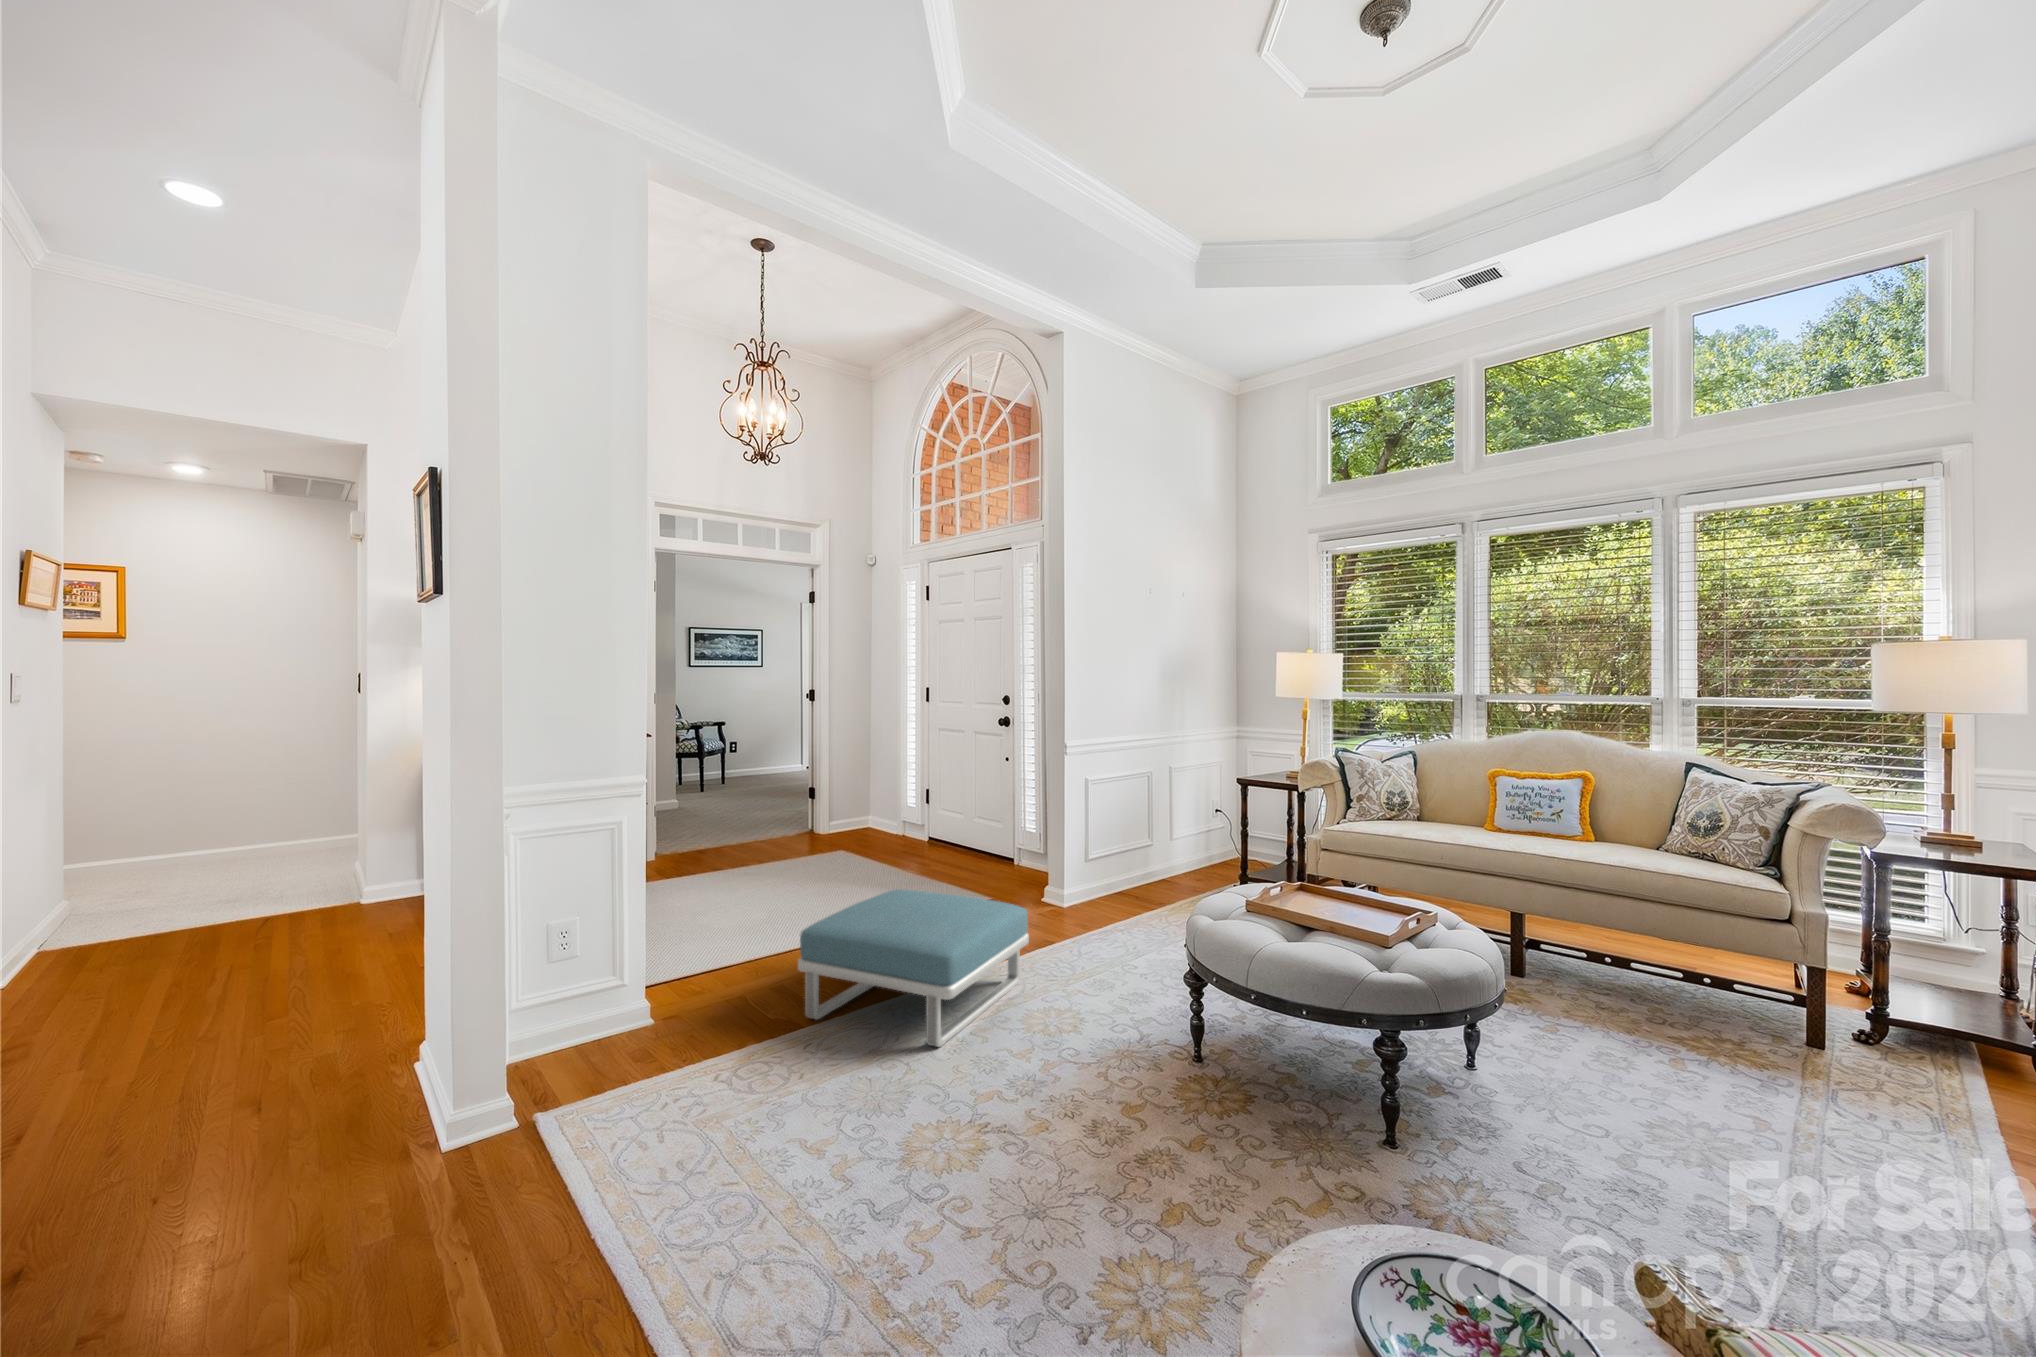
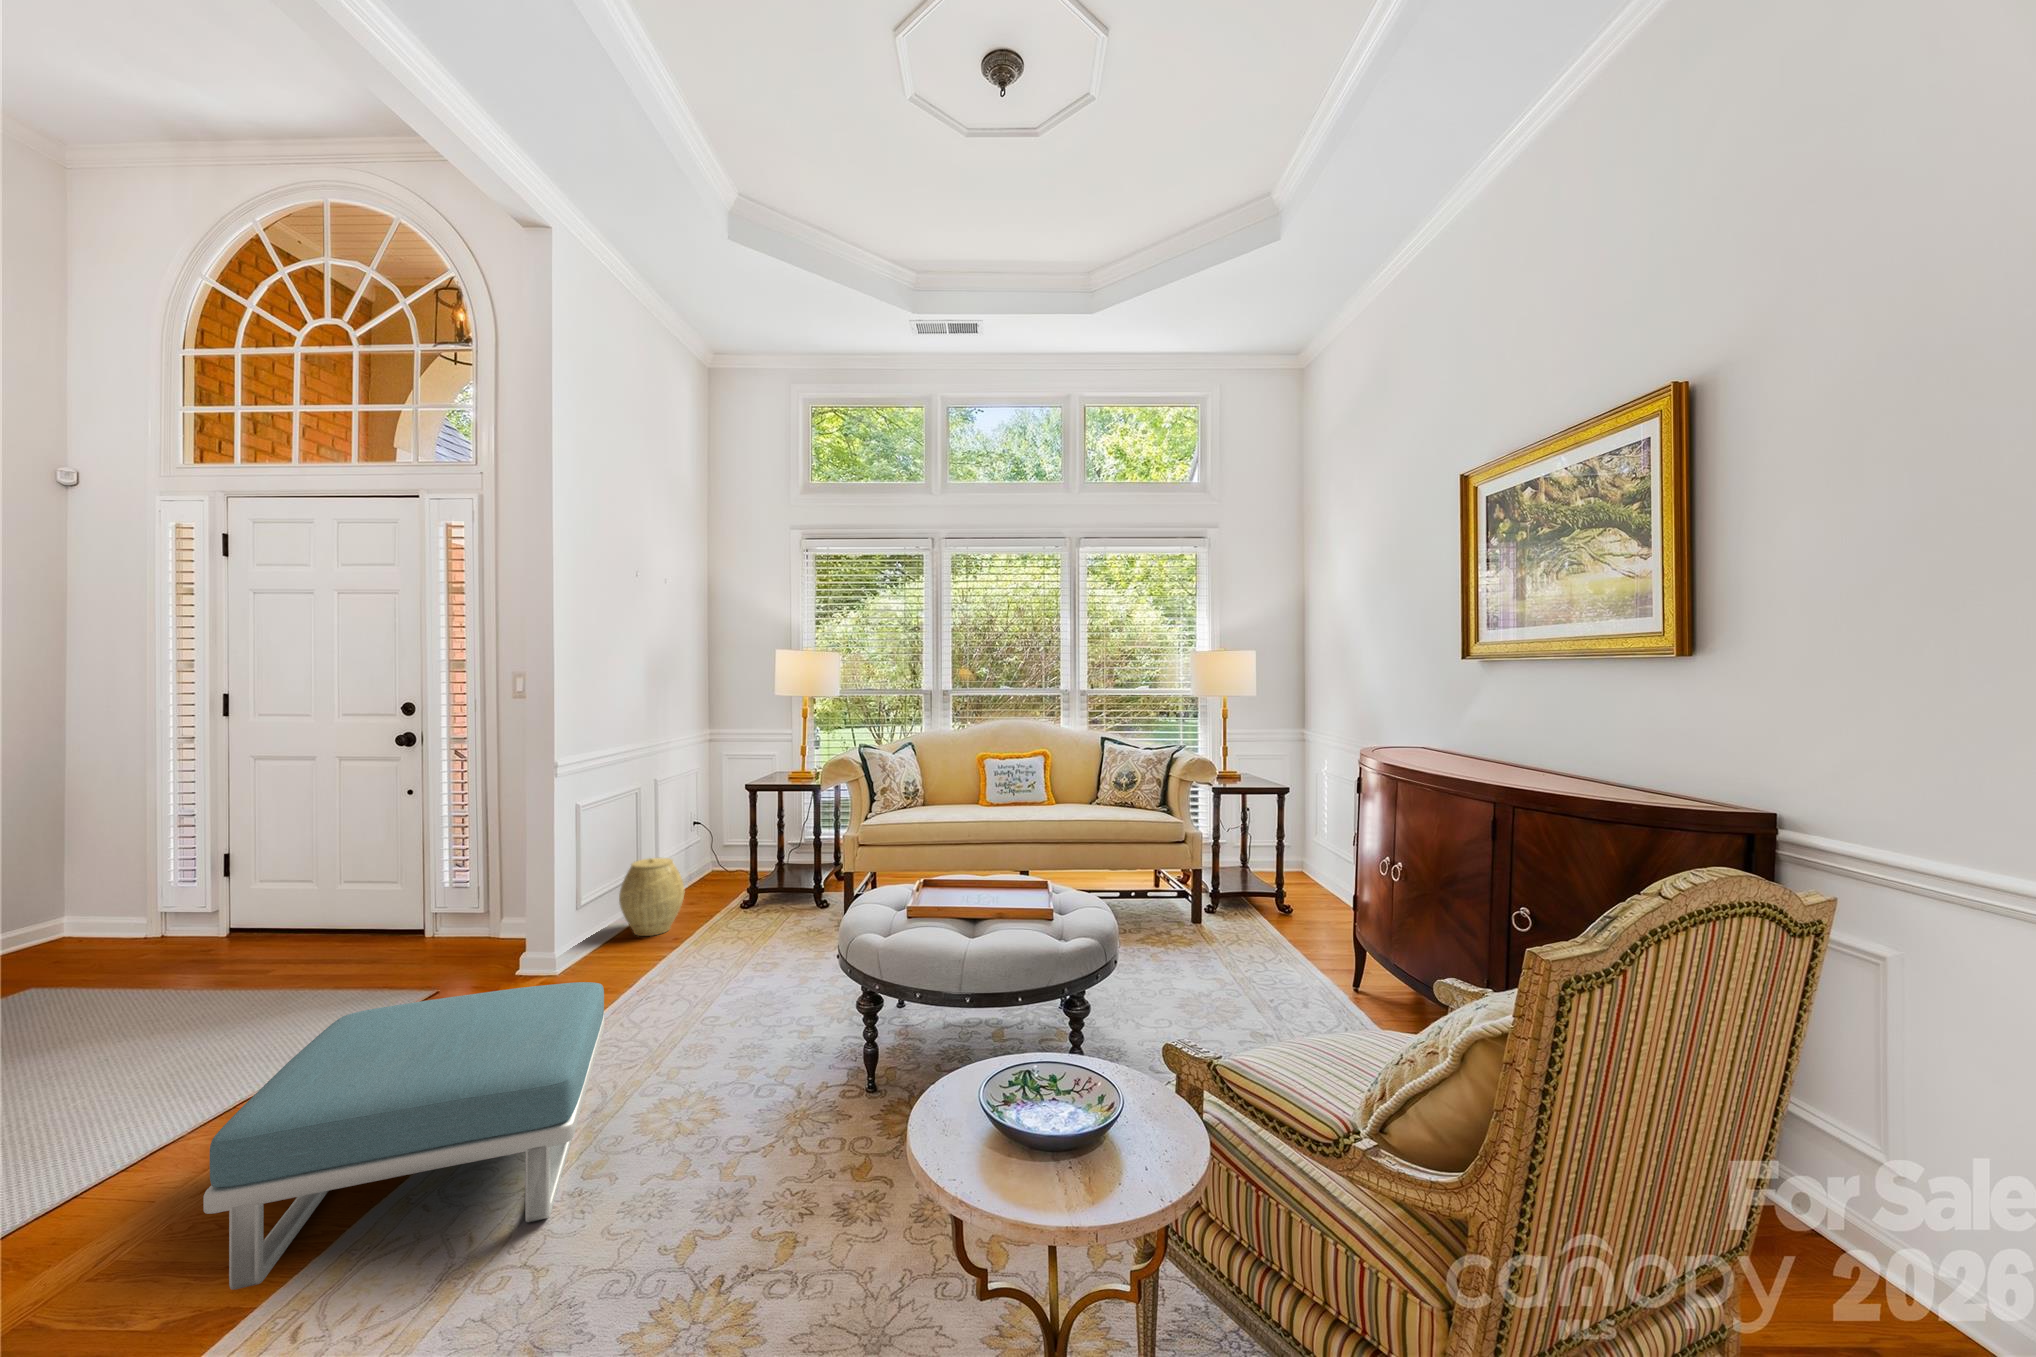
woven basket: none [1120,832,1172,898] -> present [619,858,684,936]

